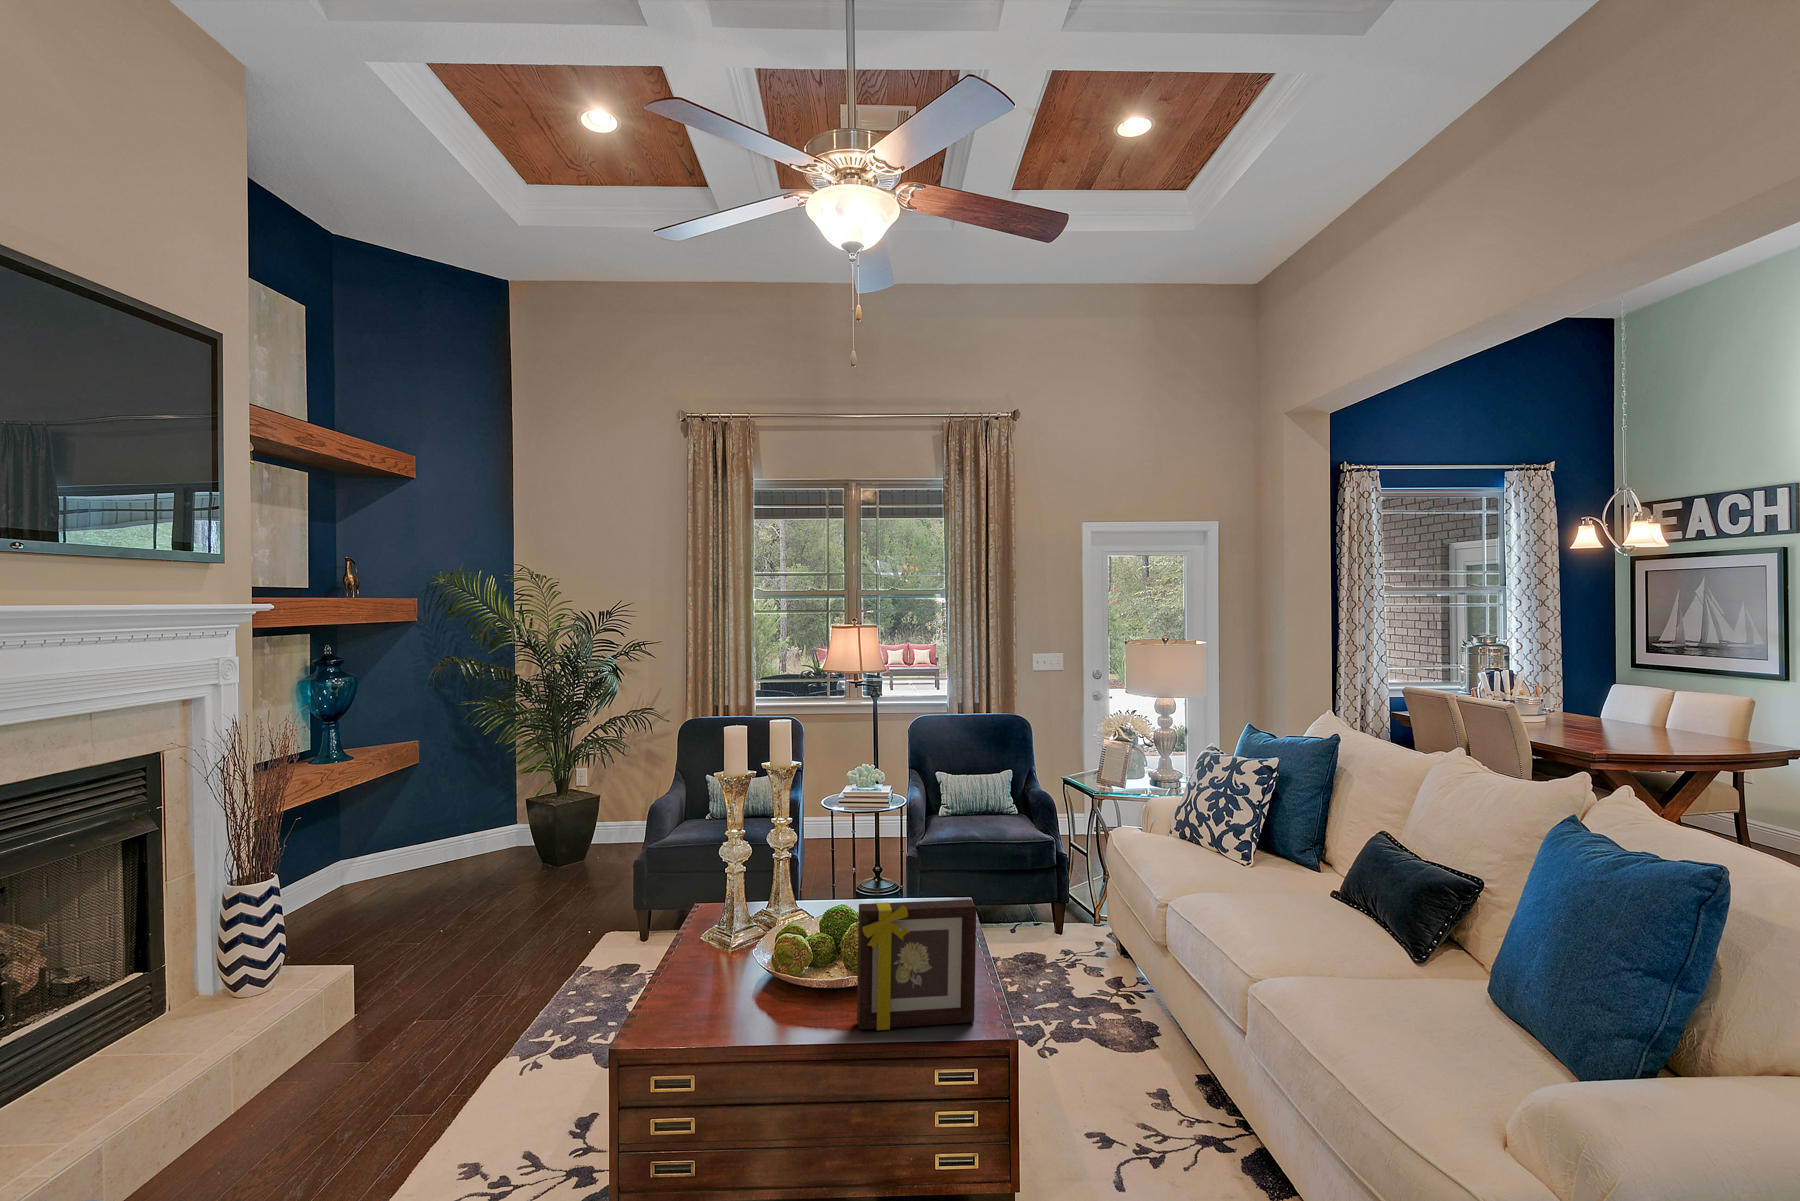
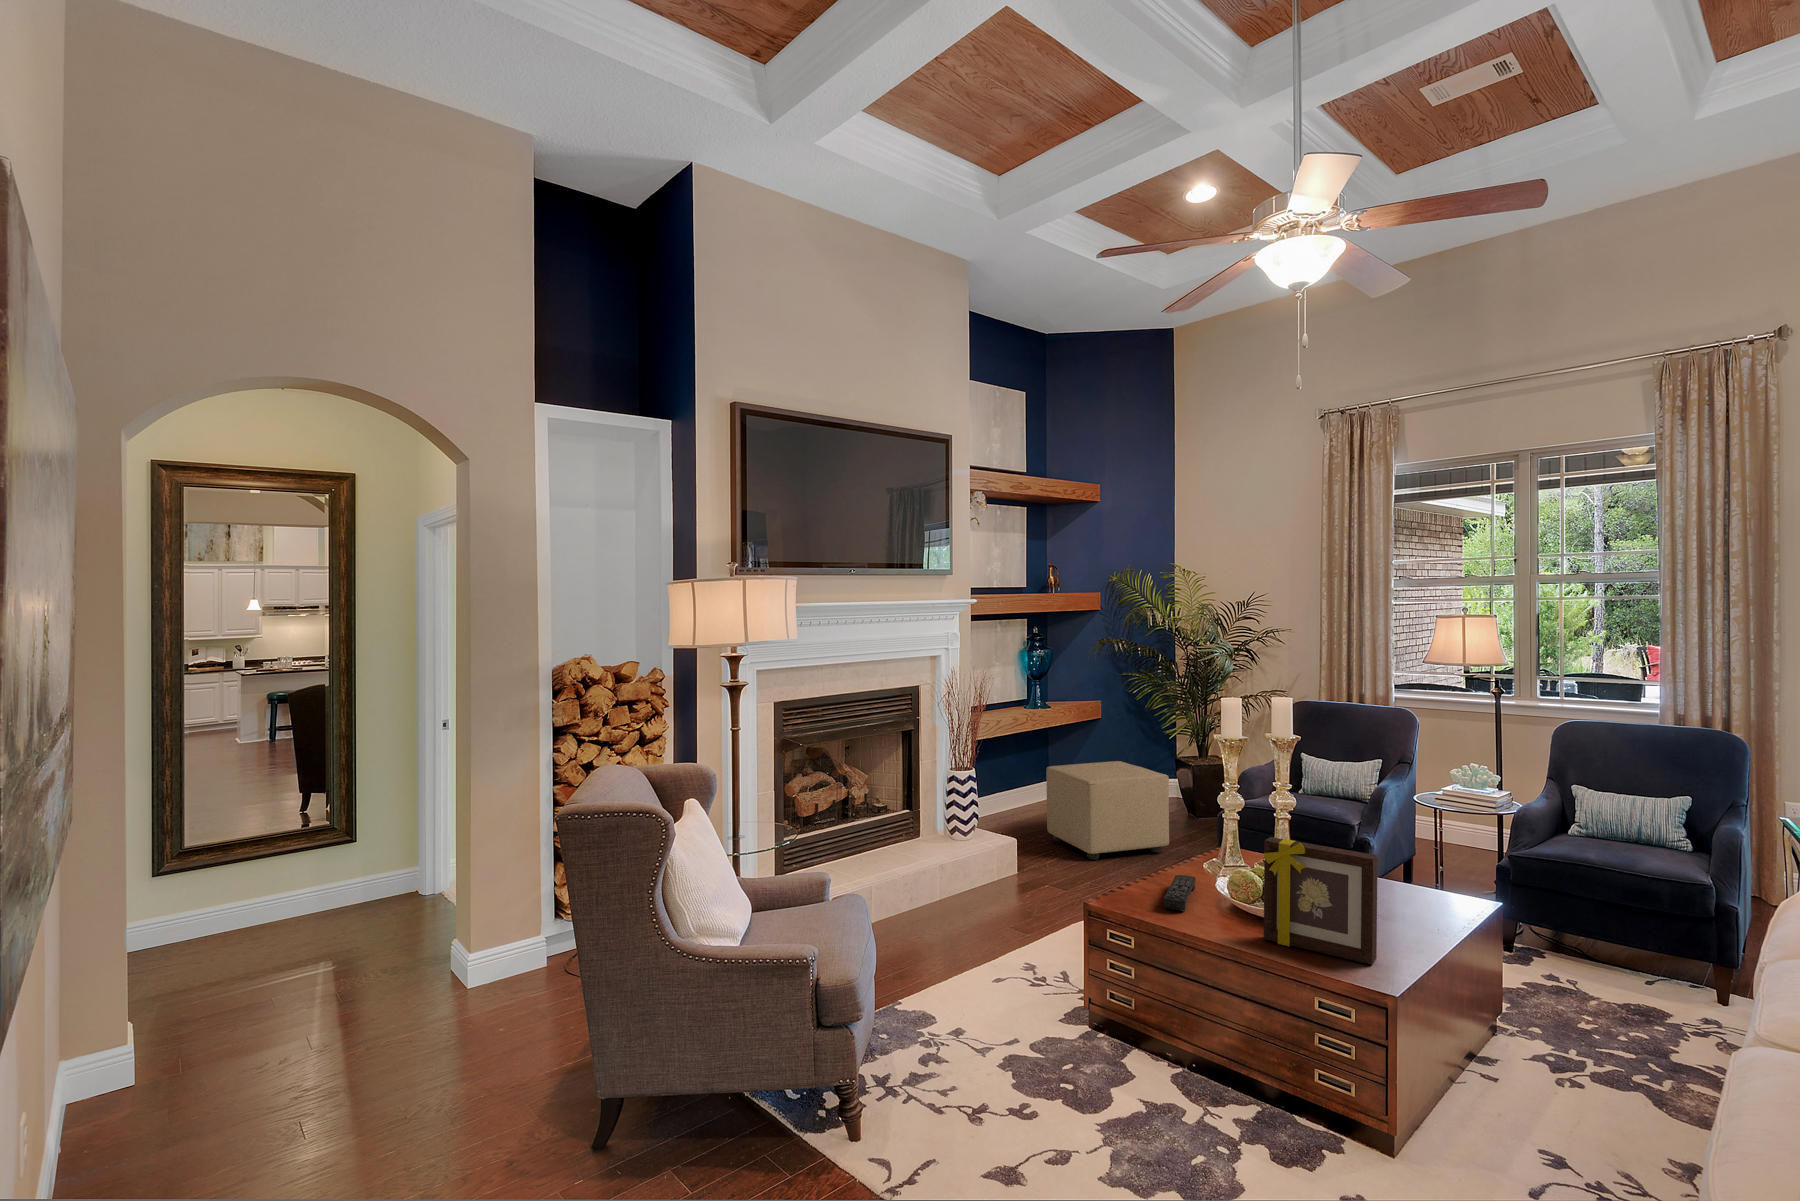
ottoman: none [374,812,550,951] -> present [1046,761,1169,860]
remote control: none [699,966,747,1025] -> present [1164,875,1196,911]

